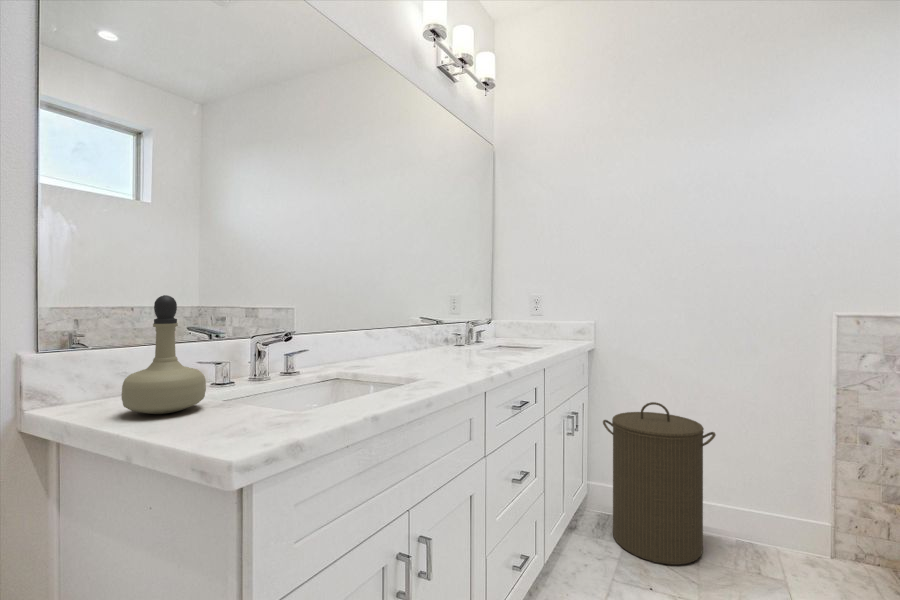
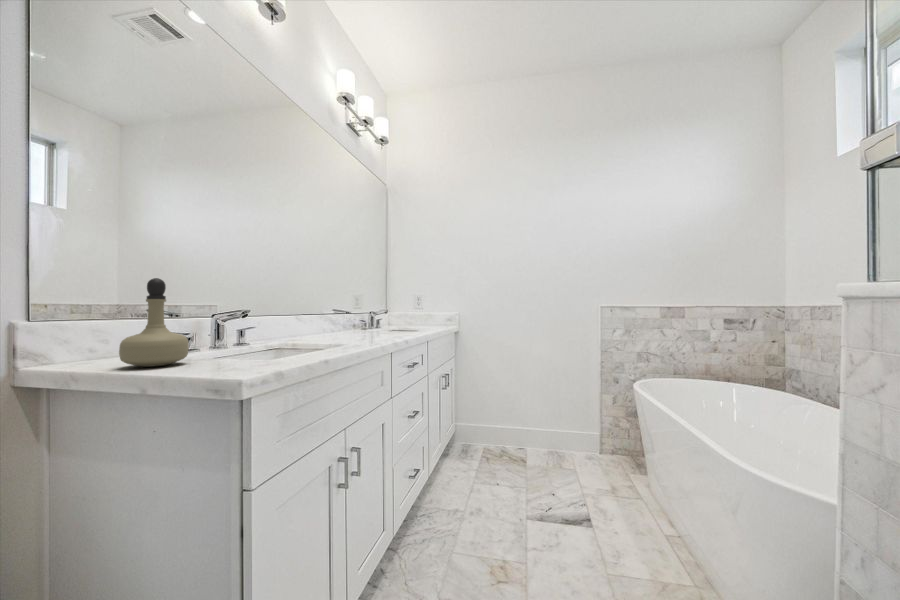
laundry hamper: present [603,402,716,565] -> none [466,365,535,471]

